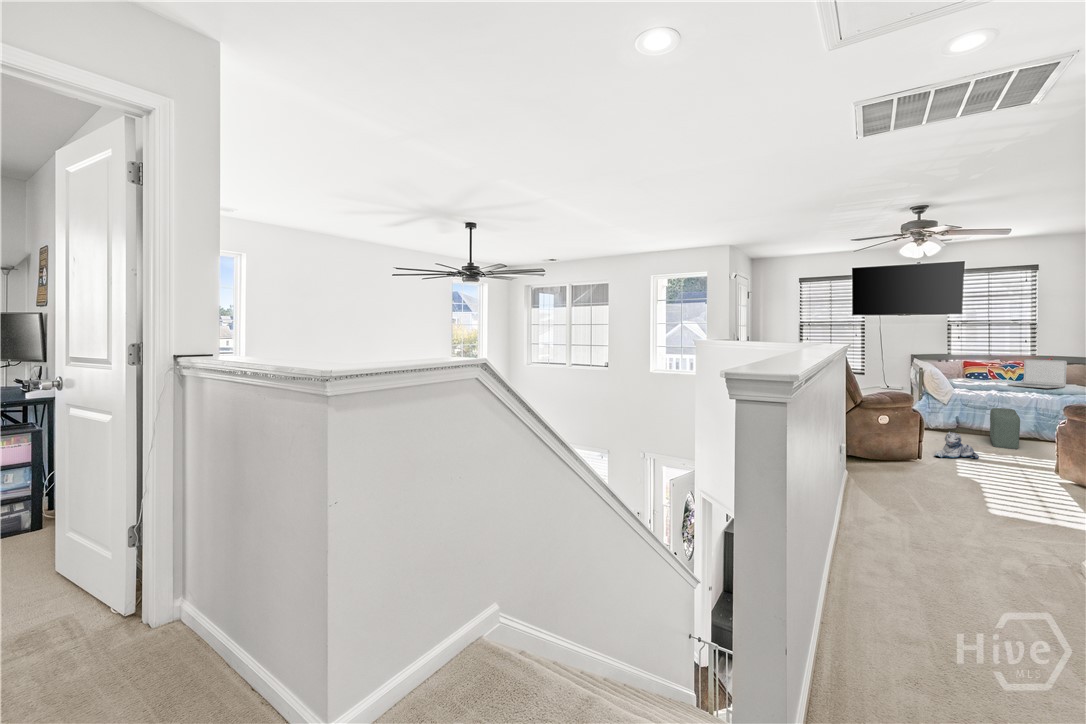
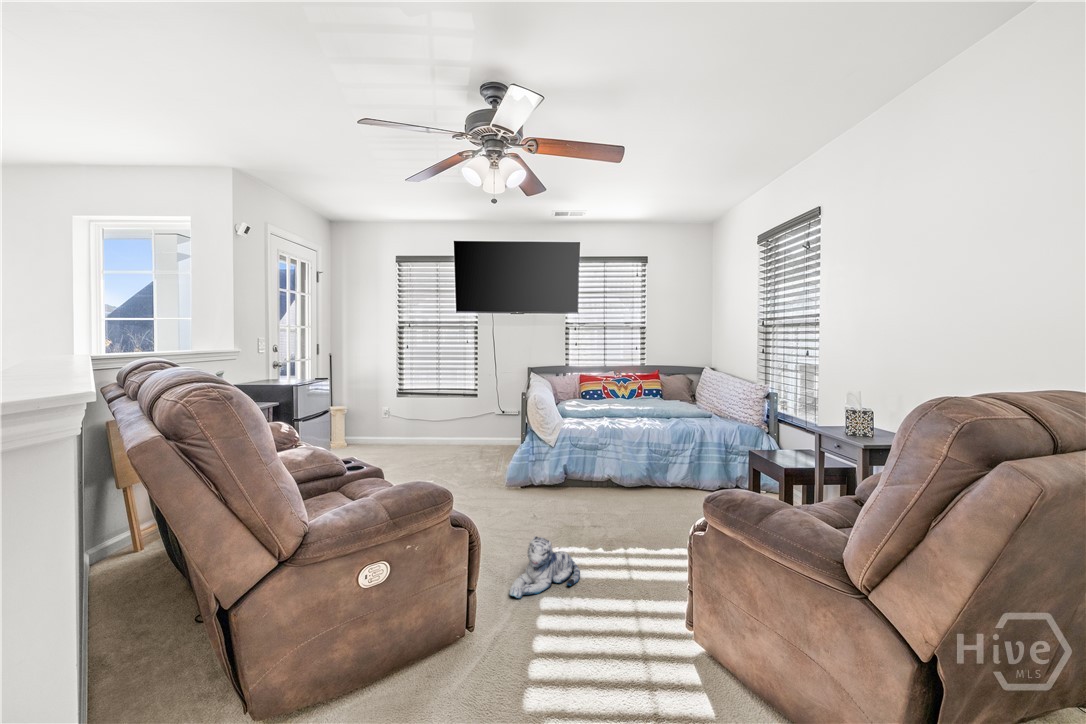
laptop: present [1007,359,1067,388] -> none [621,373,675,412]
pouf: present [990,408,1020,449] -> none [602,451,634,525]

